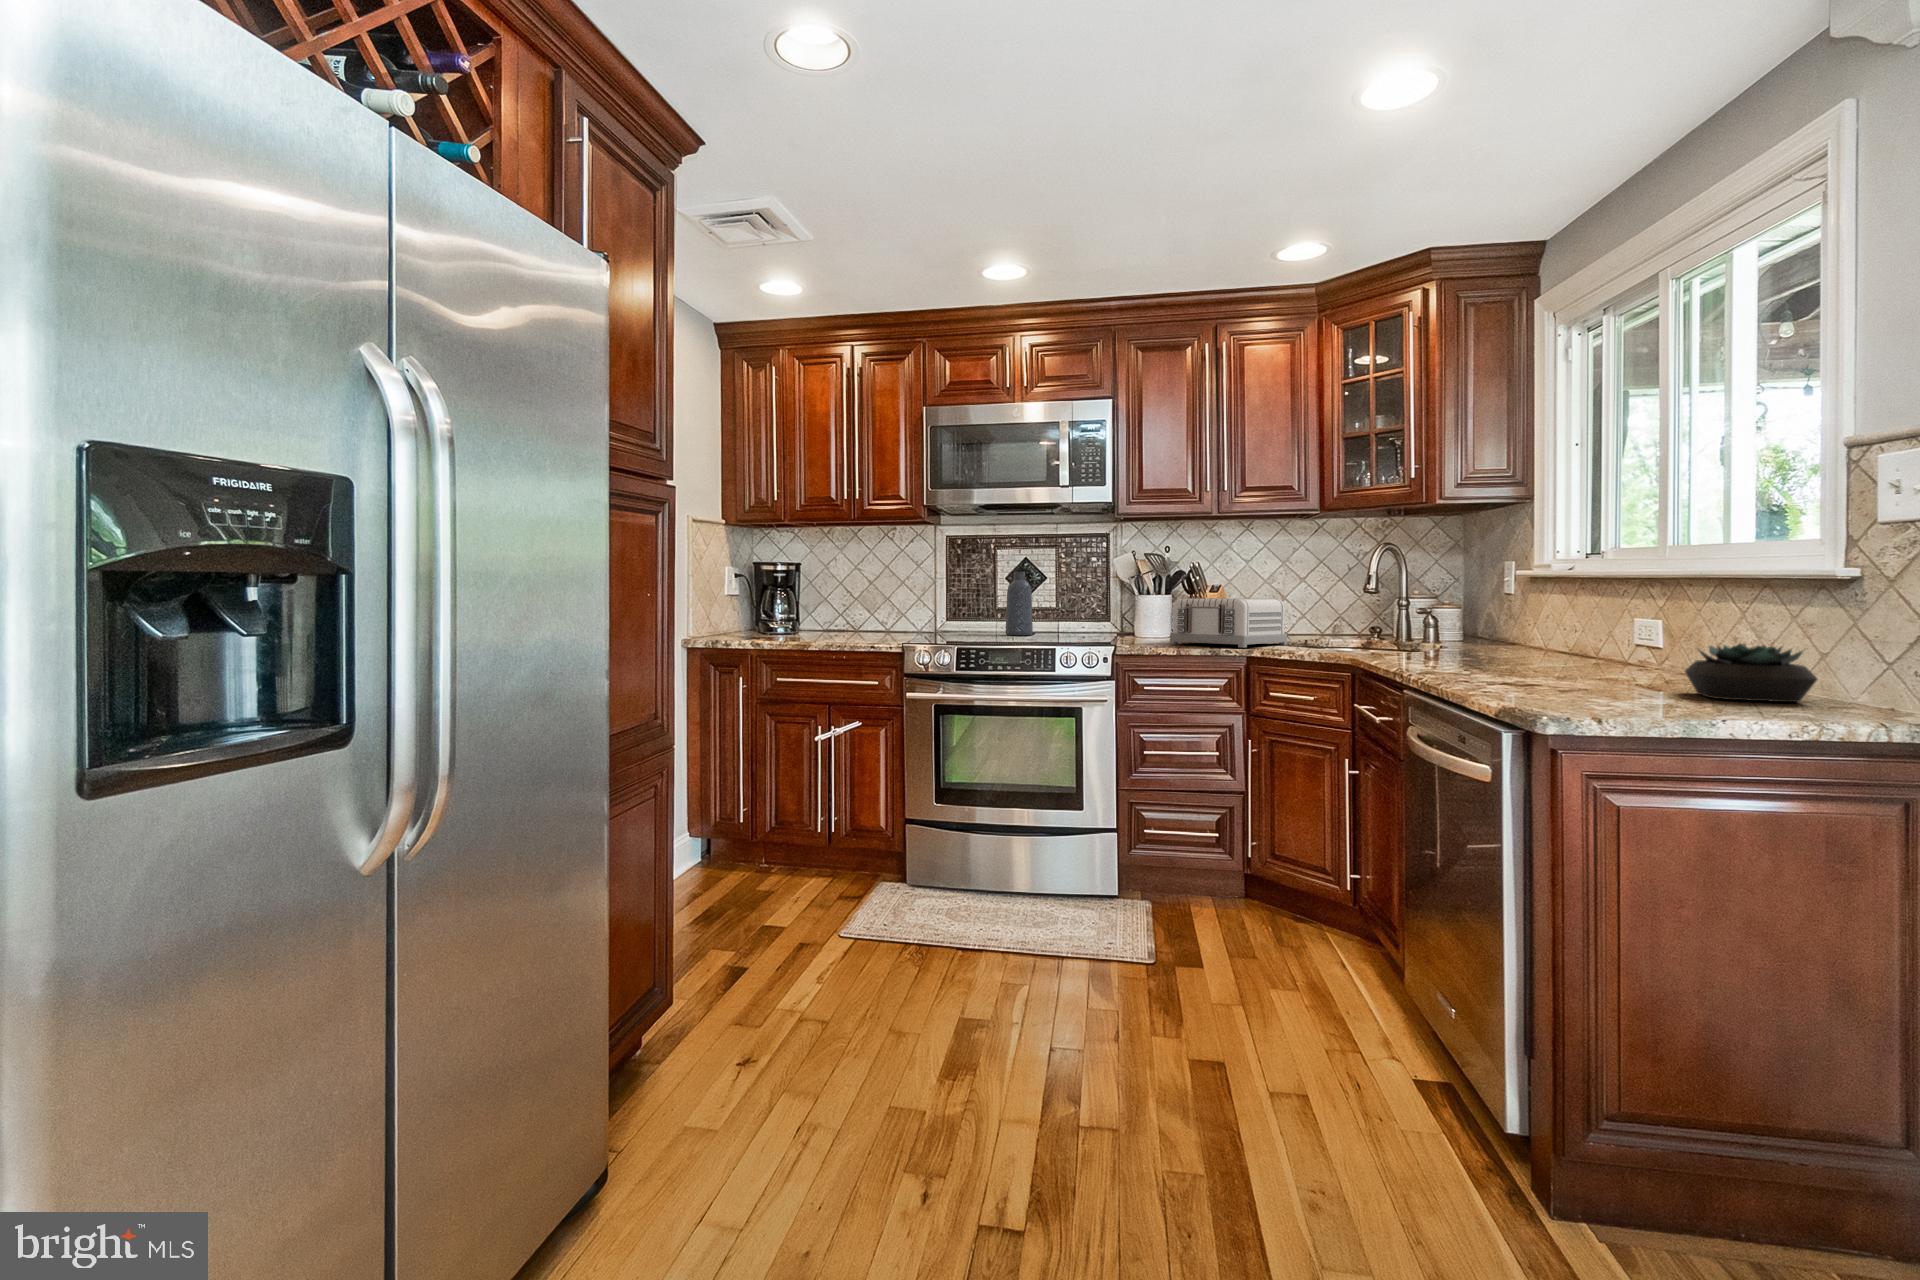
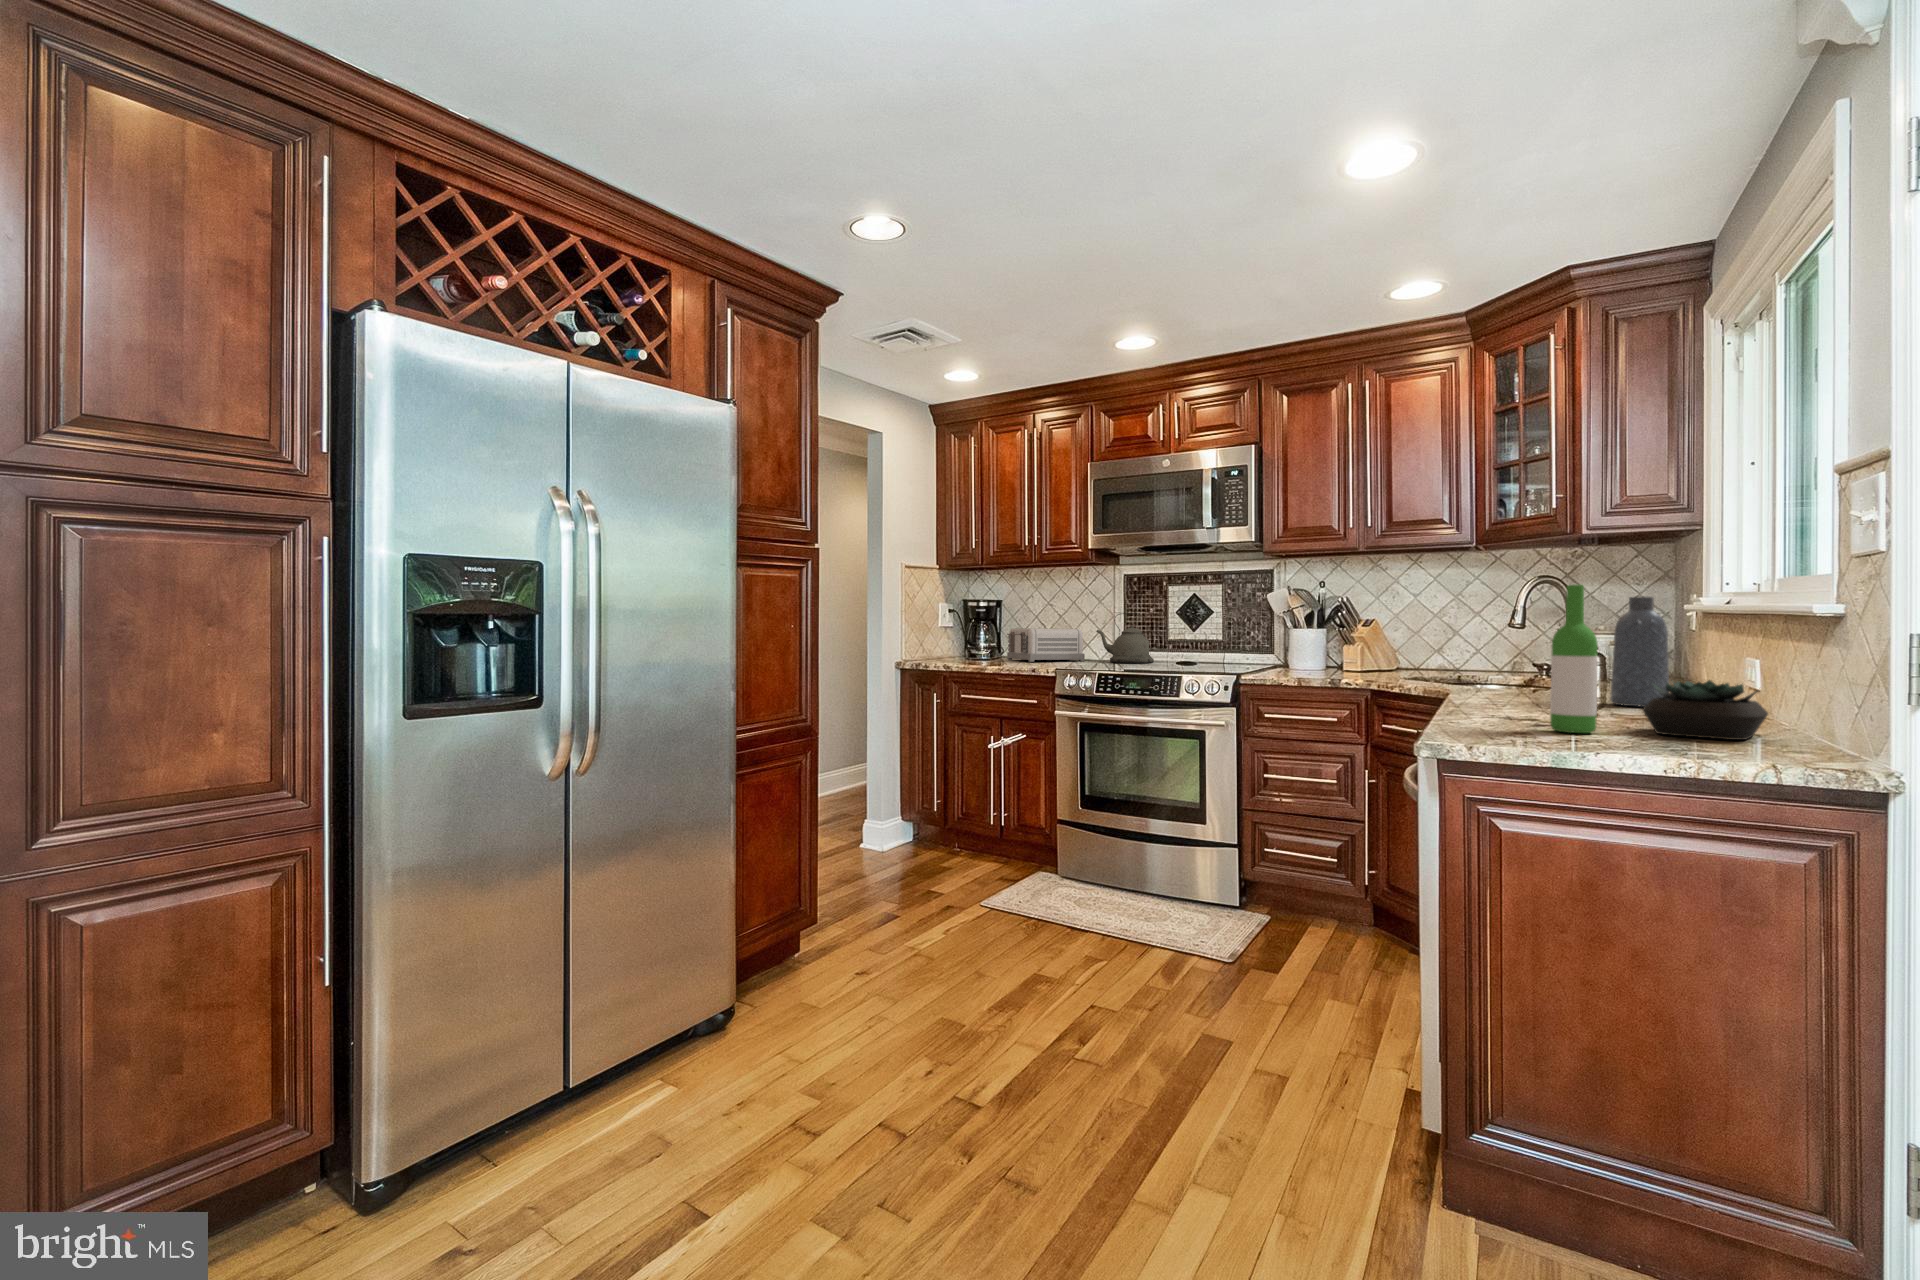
wine bottle: none [1623,546,1676,702] -> present [1550,585,1598,733]
vase: present [1006,572,1033,635] -> present [1610,597,1669,707]
kettle: none [918,580,980,635] -> present [1096,613,1154,663]
toaster: present [1170,598,1287,647] -> present [1007,628,1085,662]

